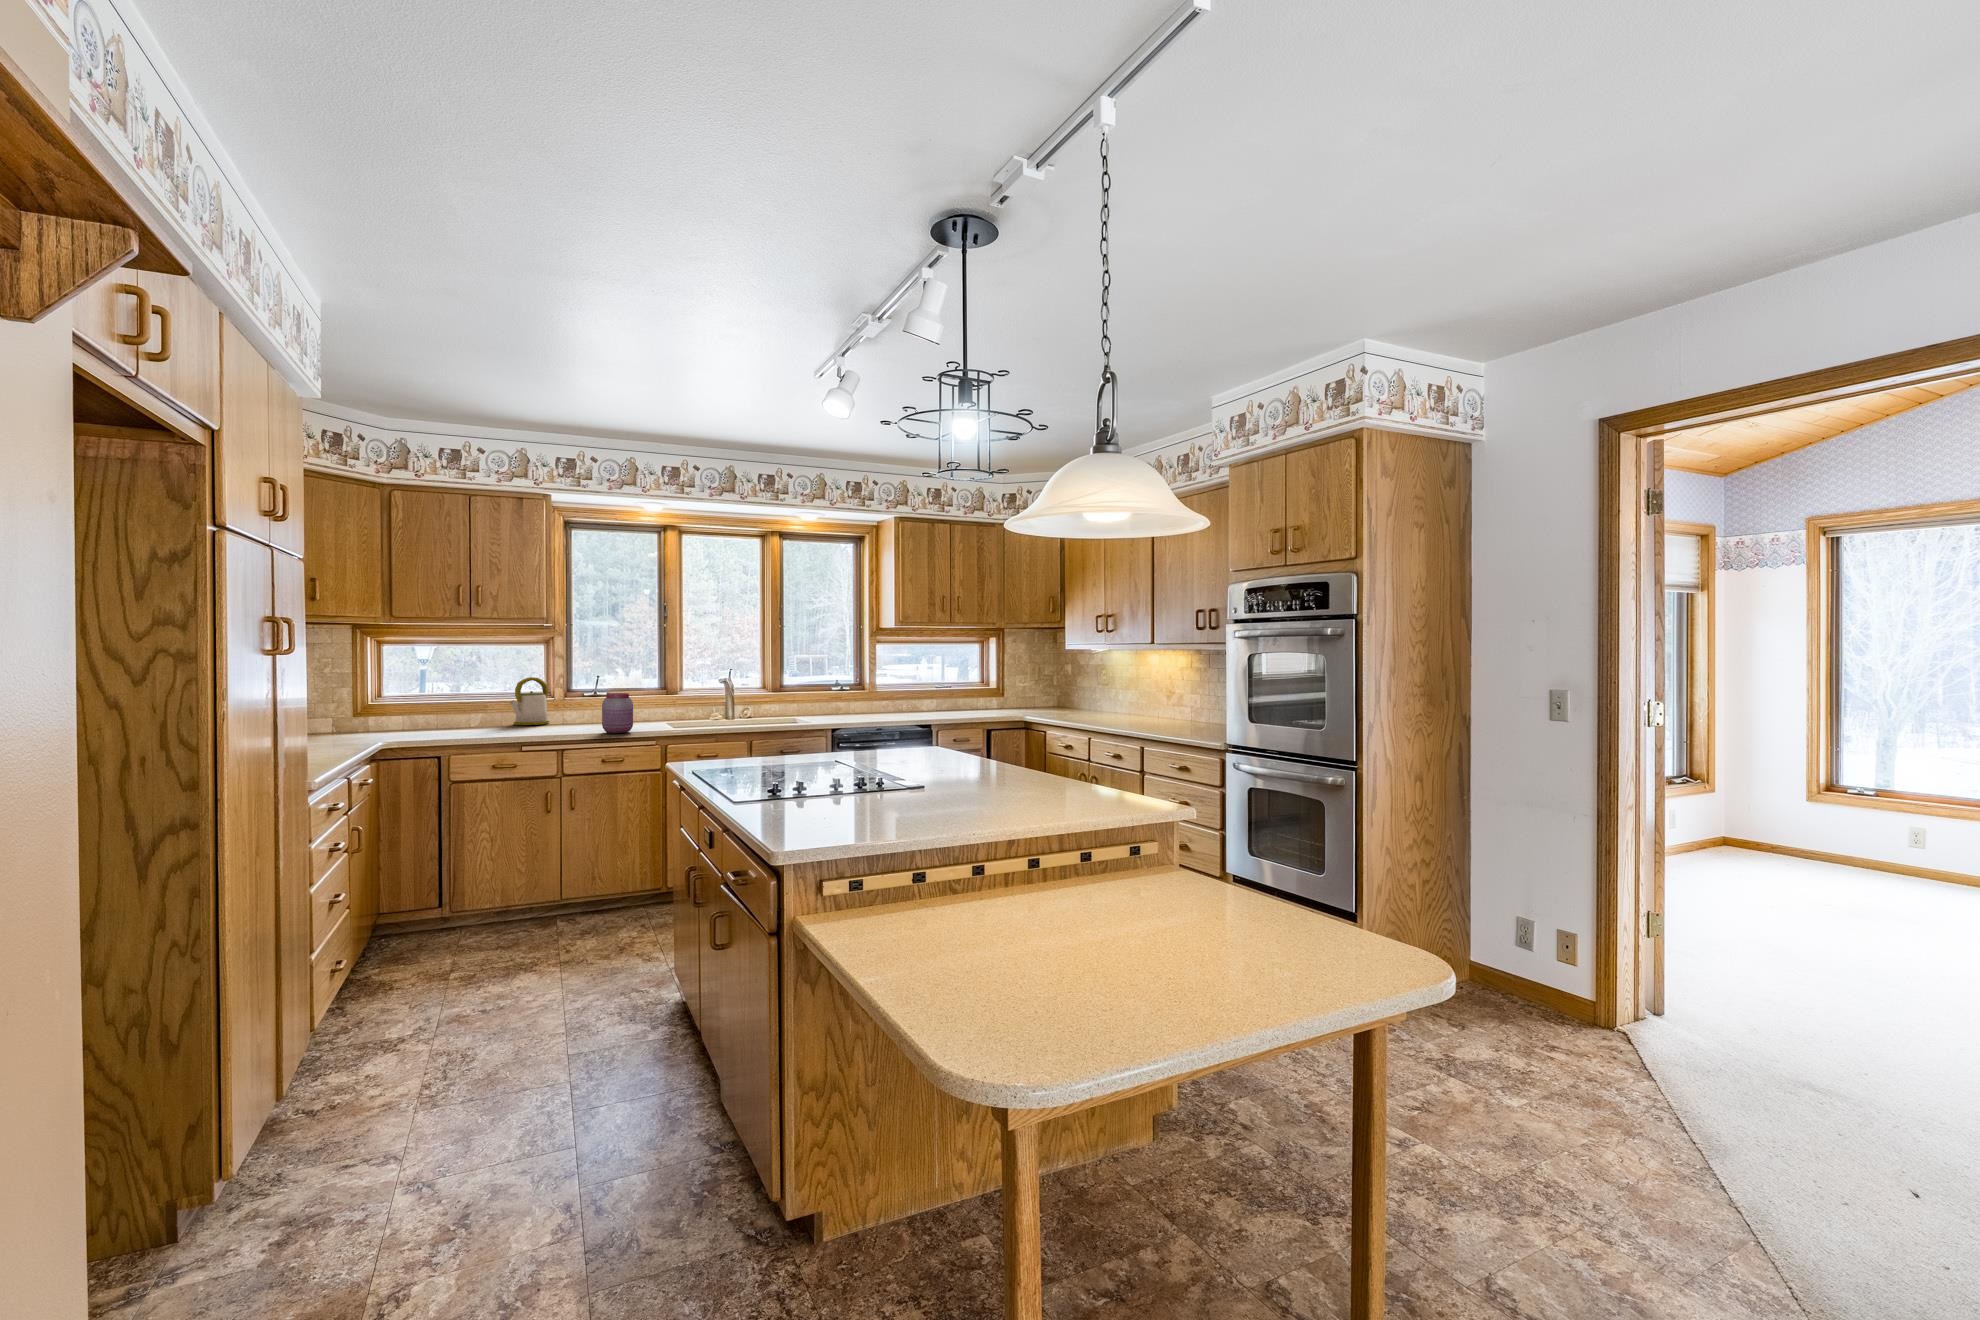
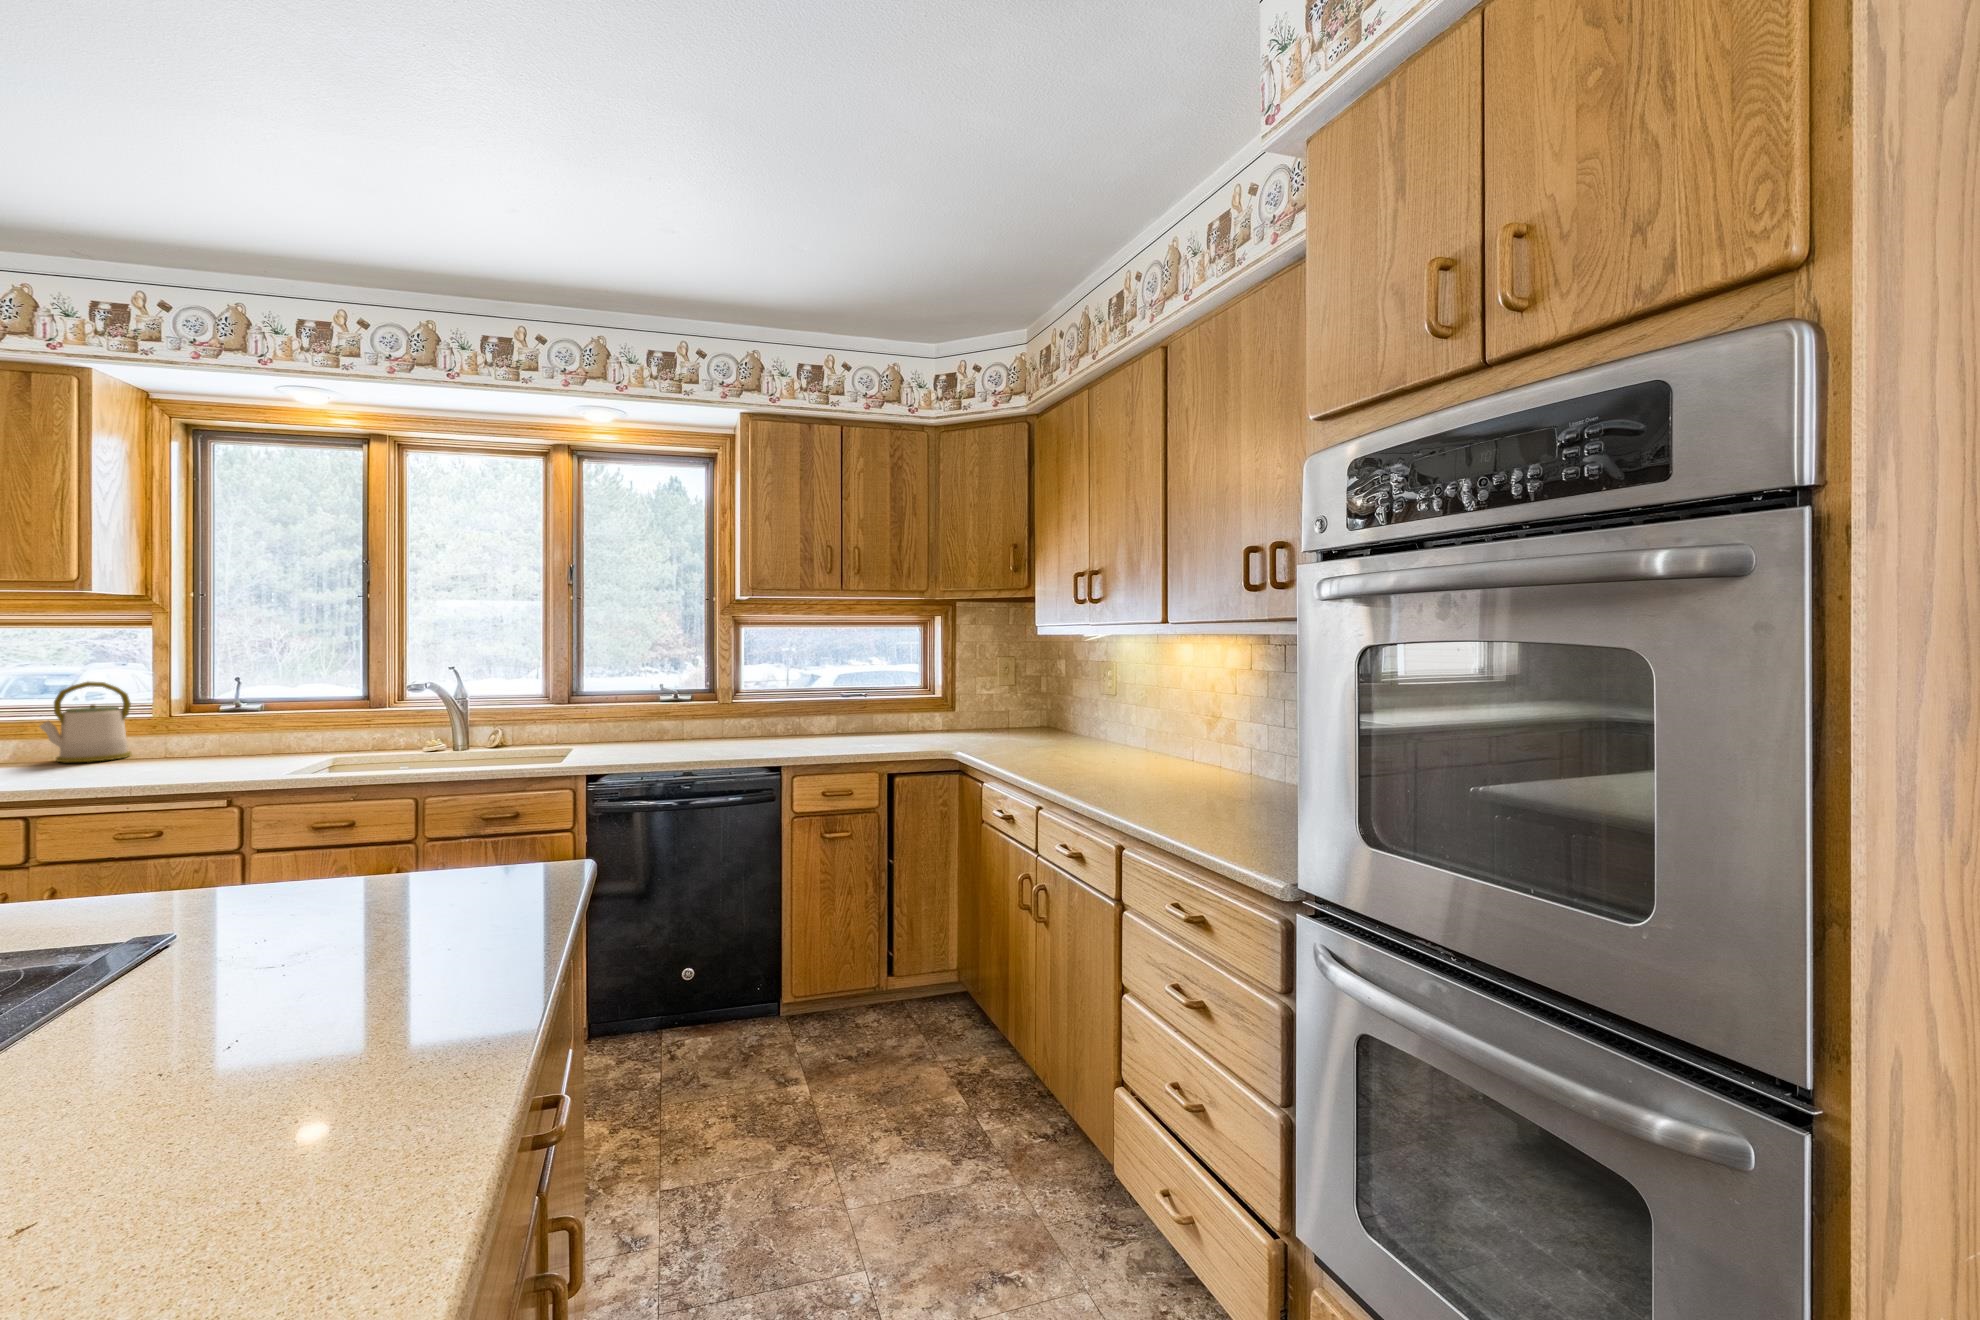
jar: present [602,693,633,733] -> none [124,713,196,787]

